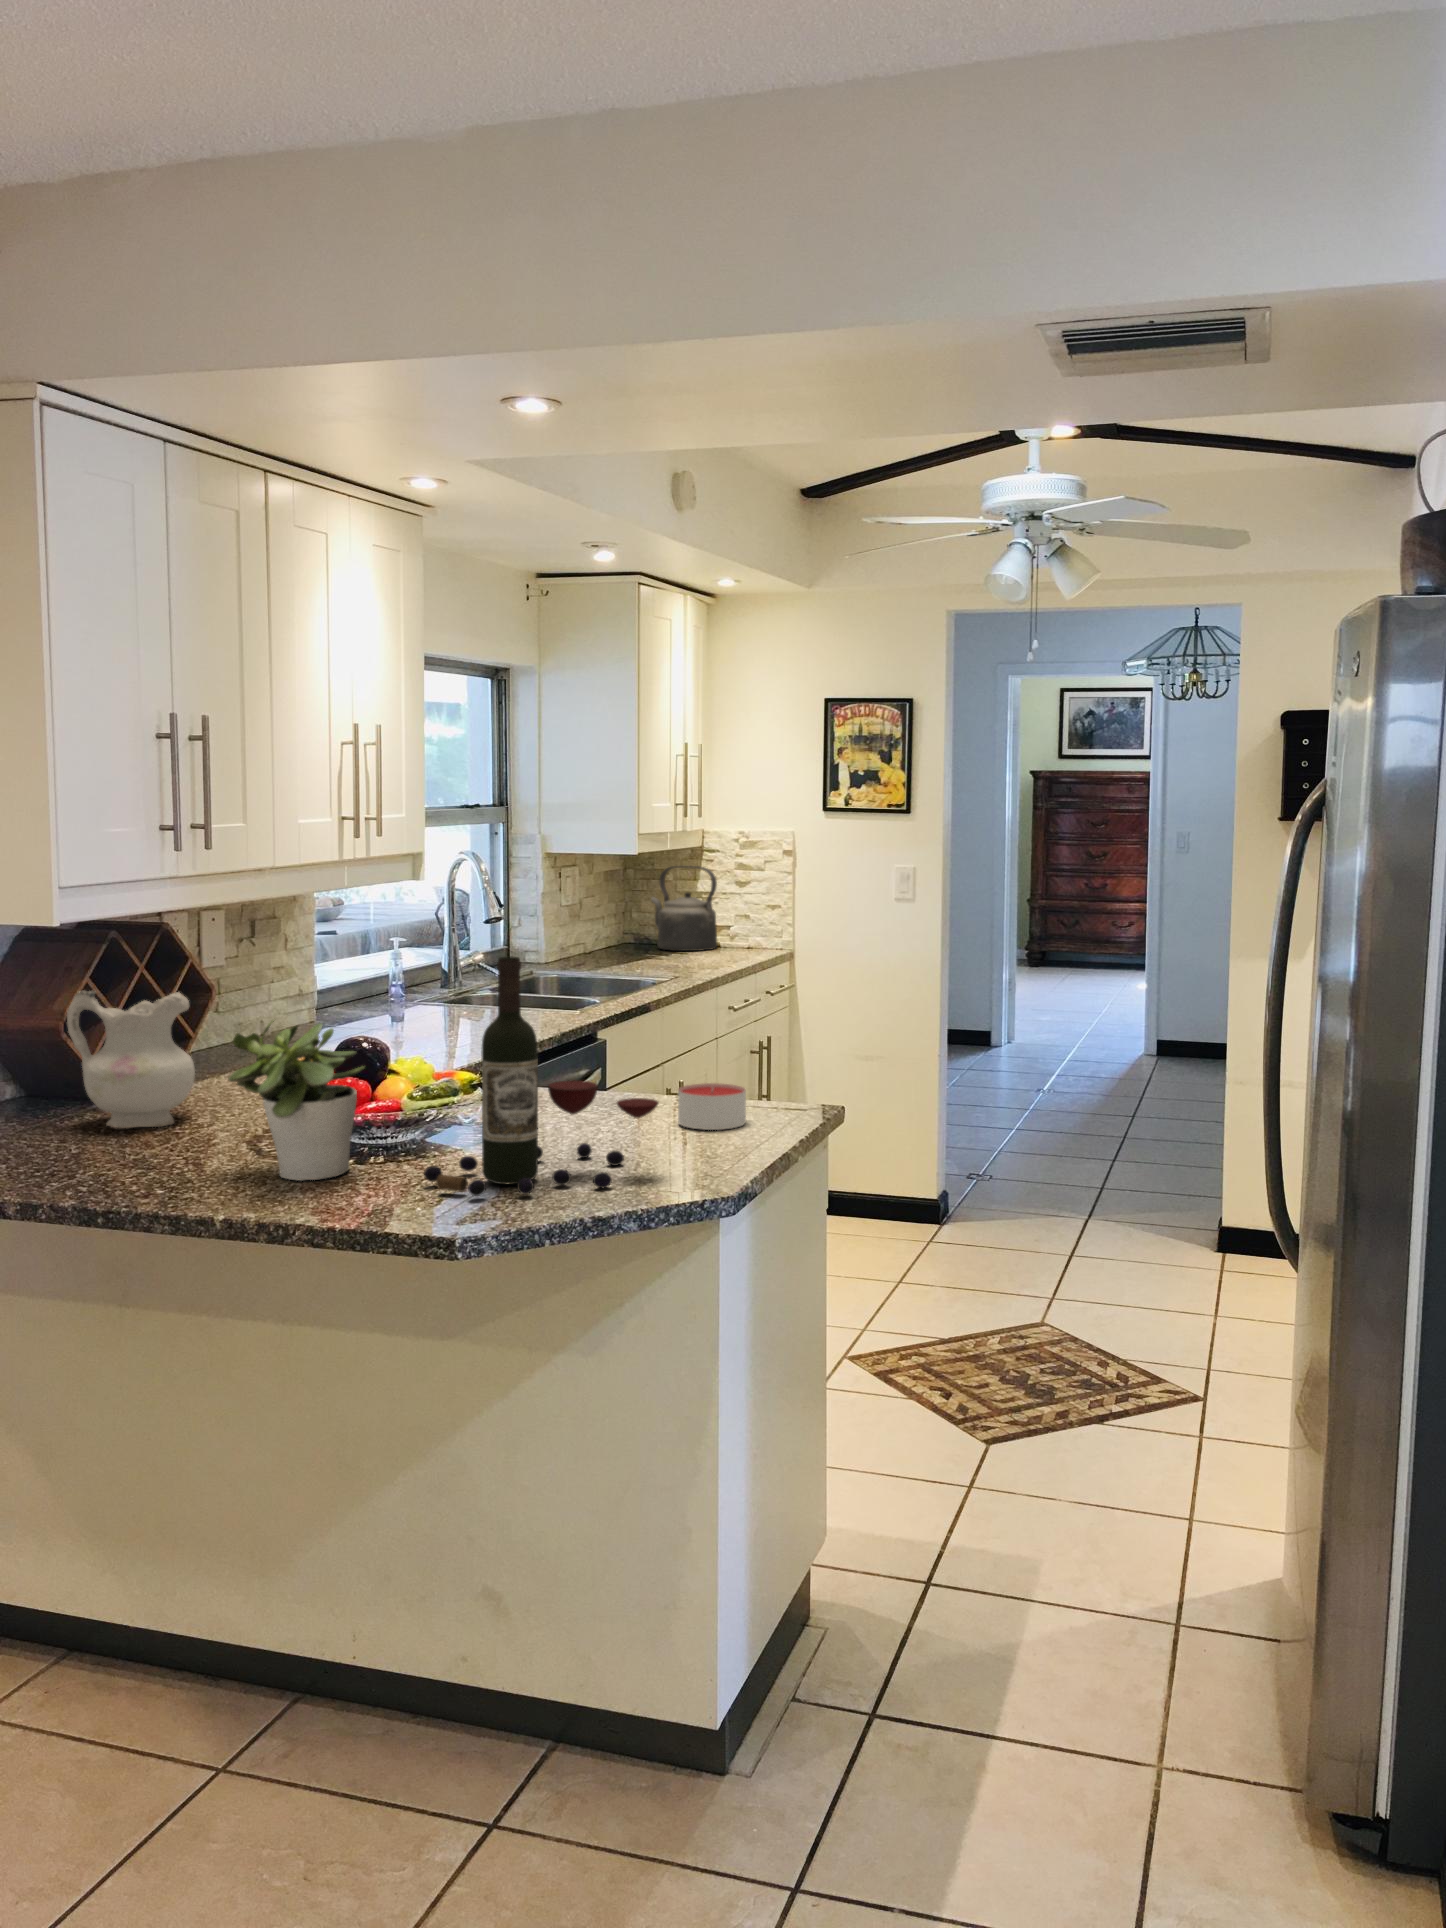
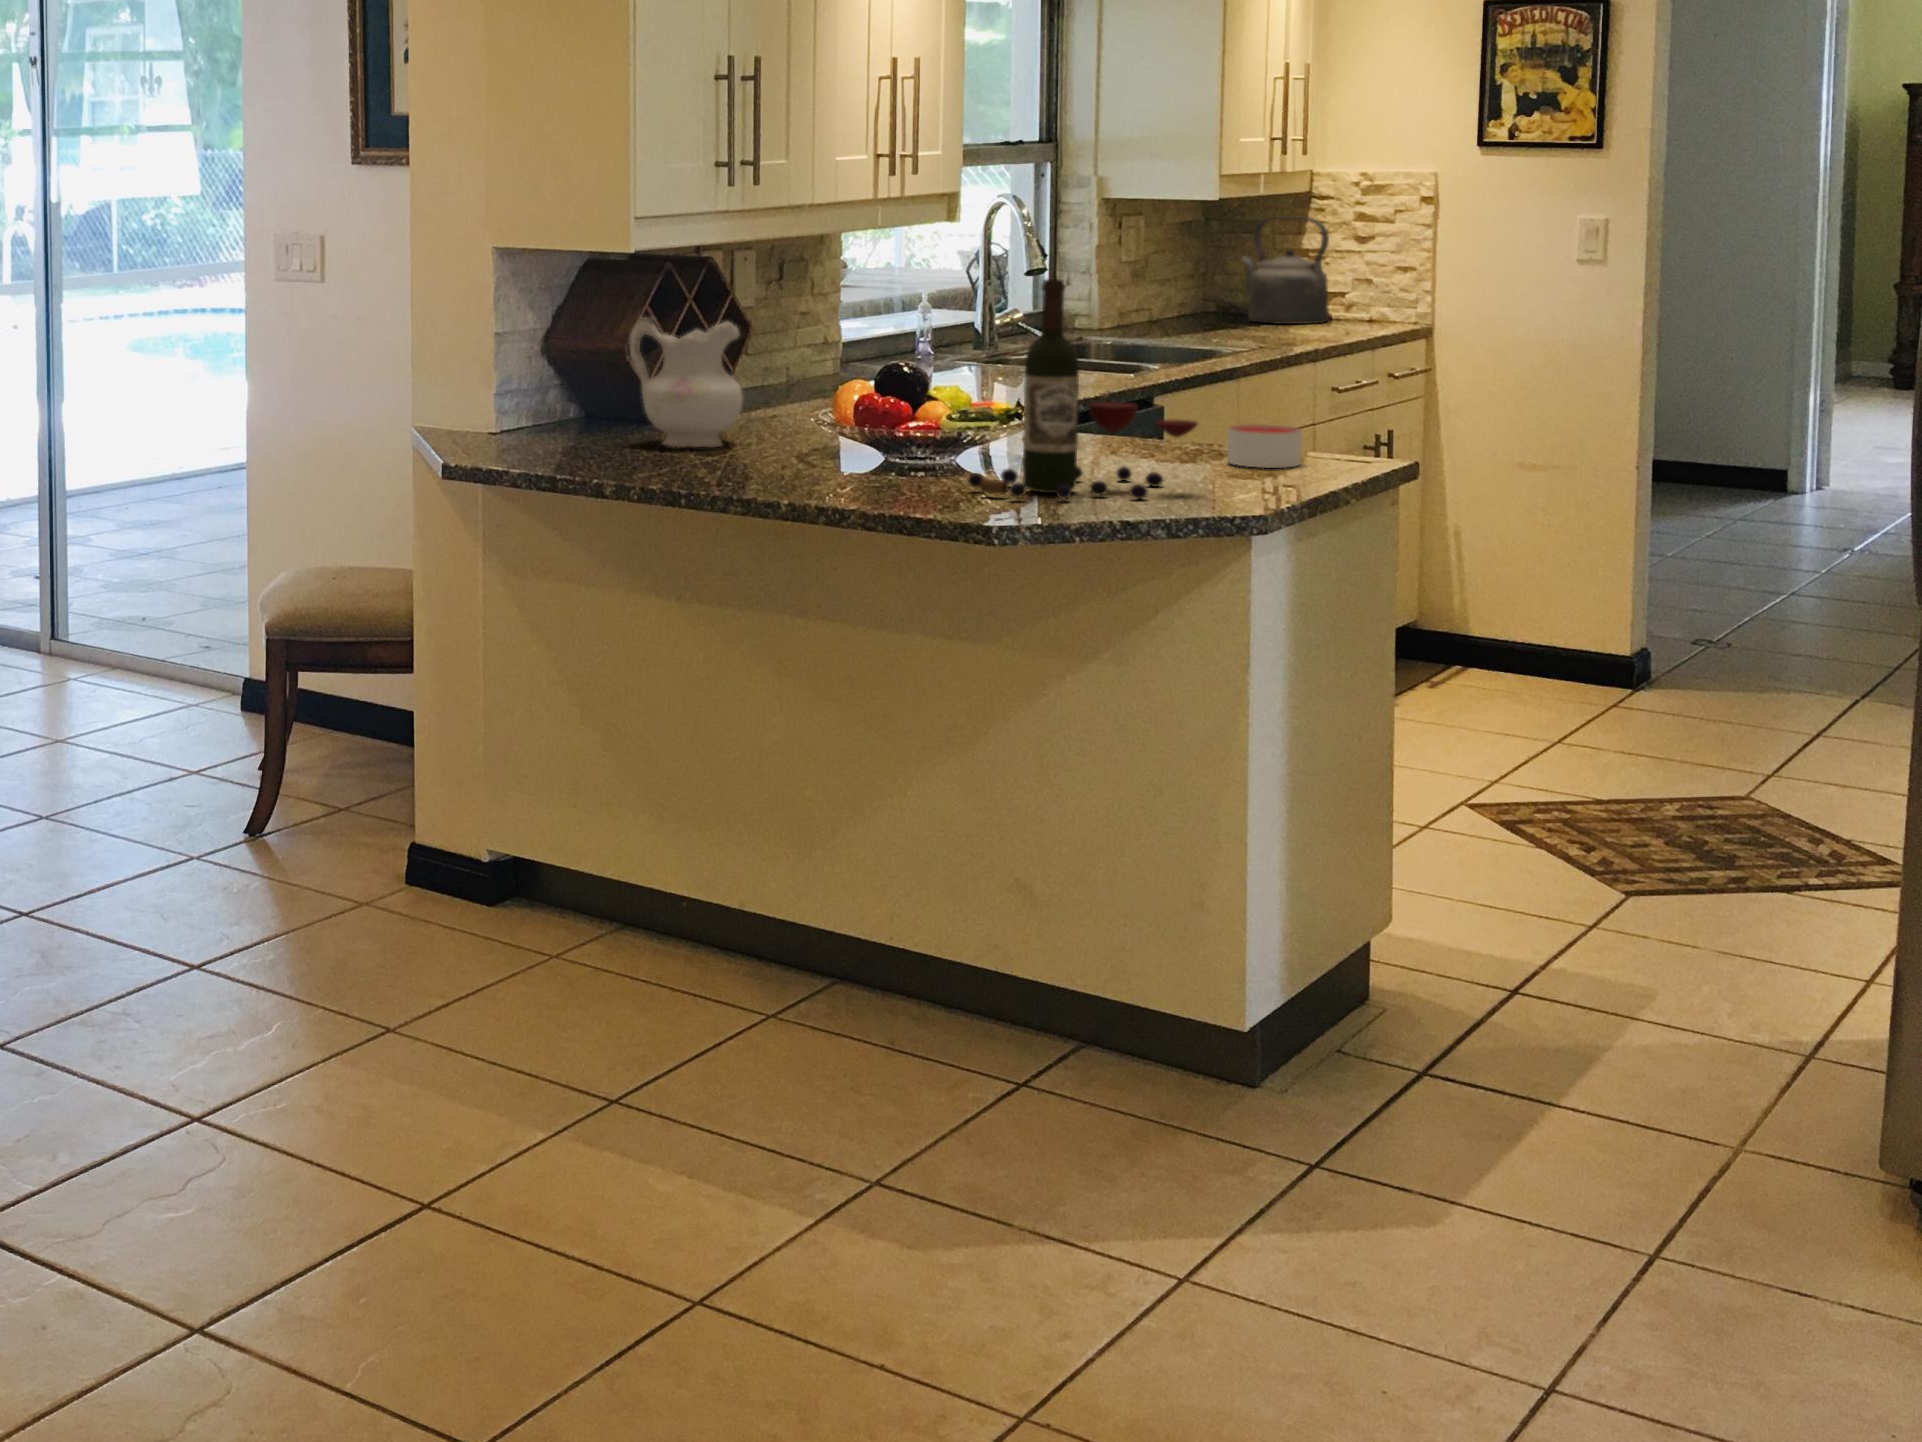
potted plant: present [229,1021,365,1181] -> none [789,337,914,484]

